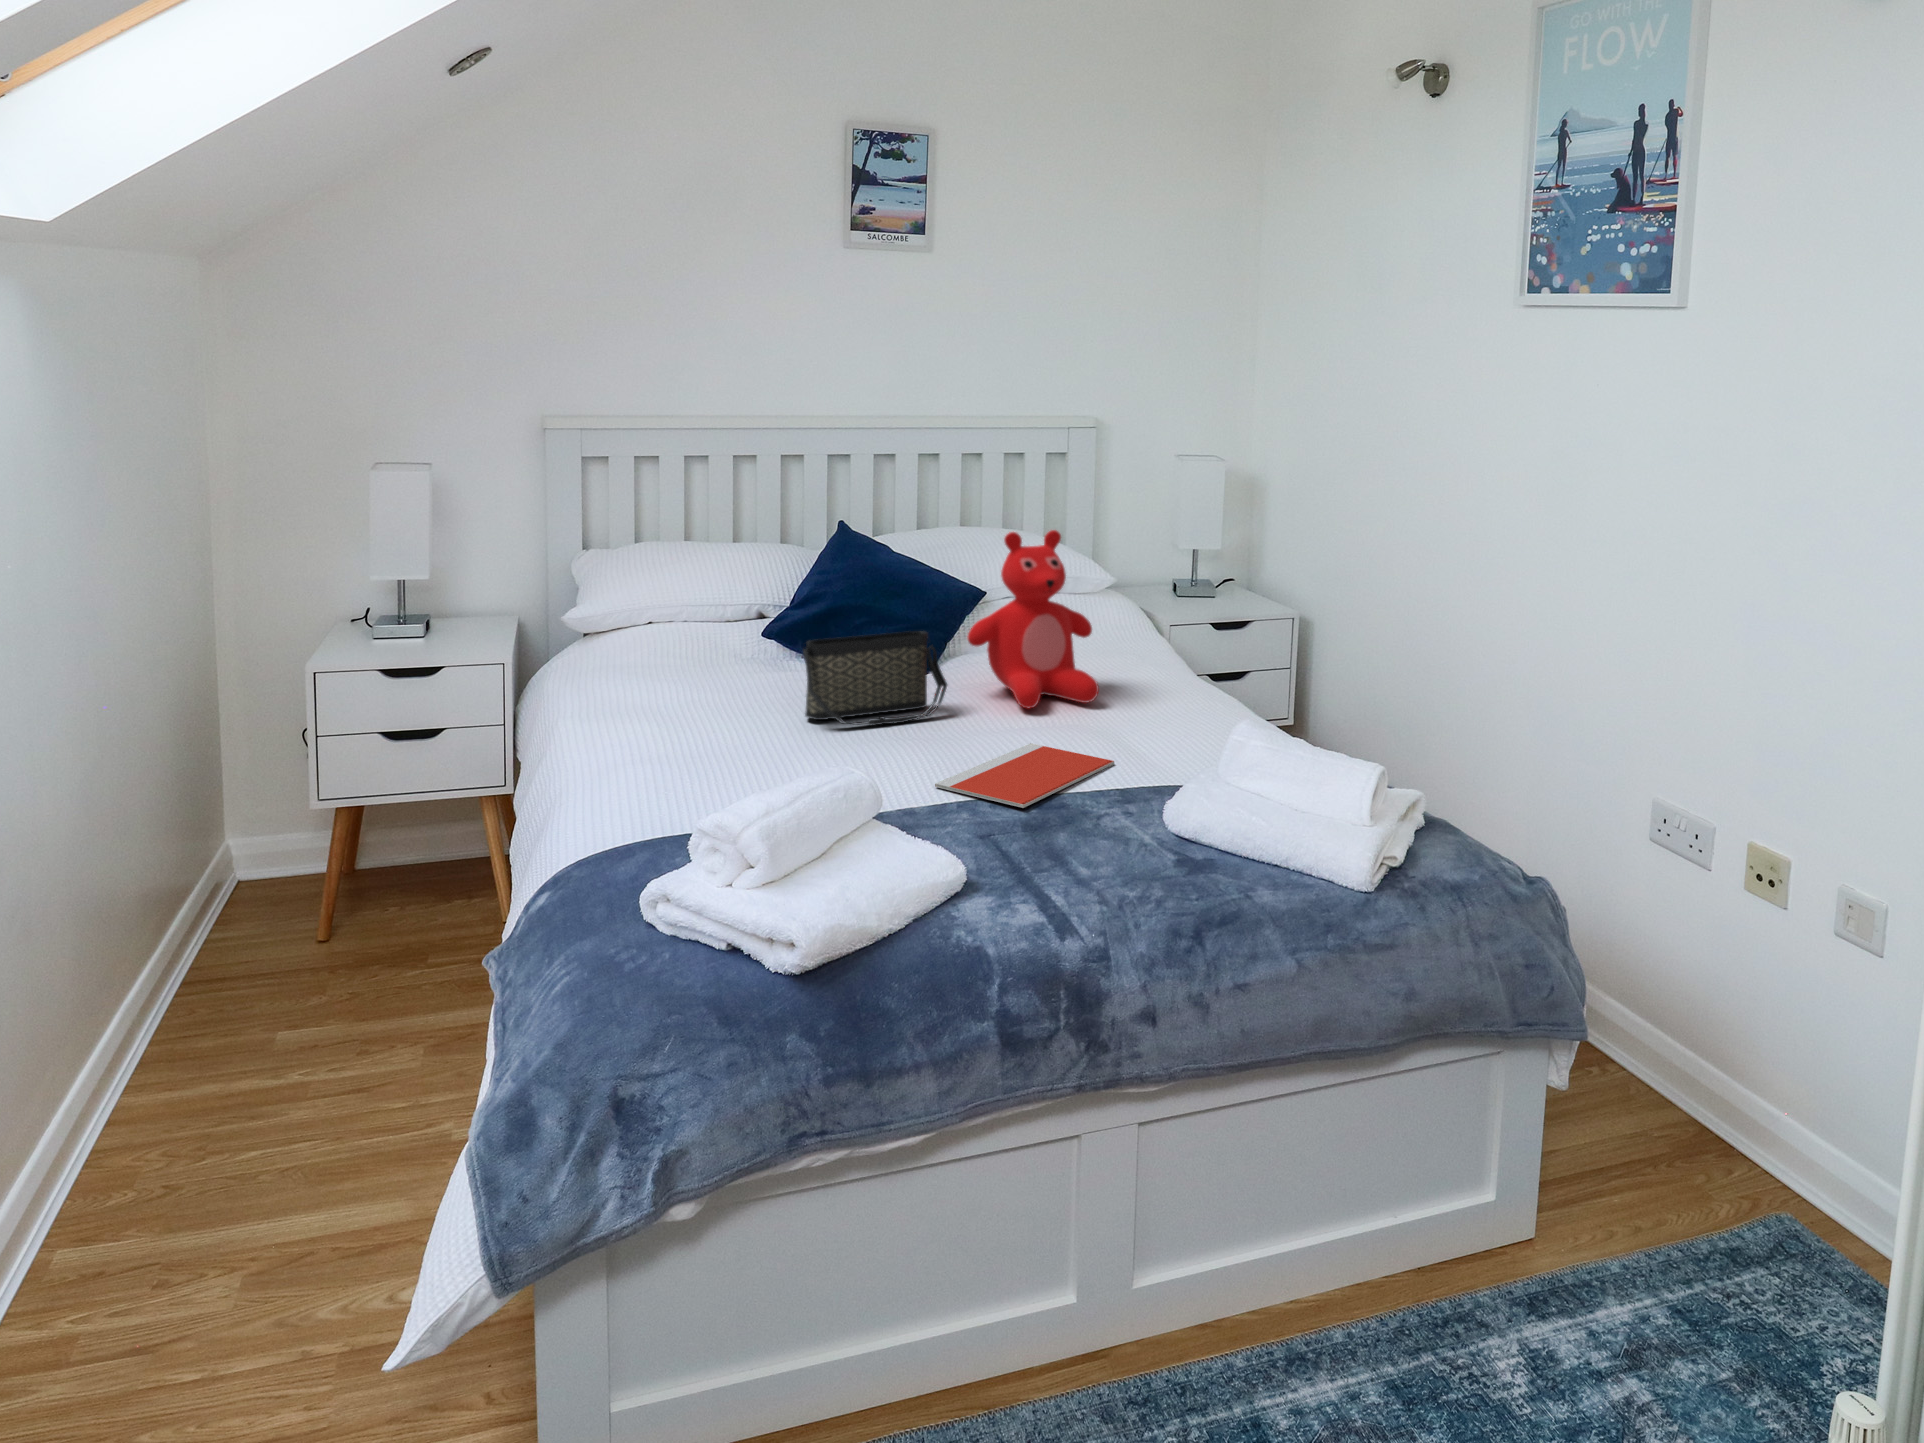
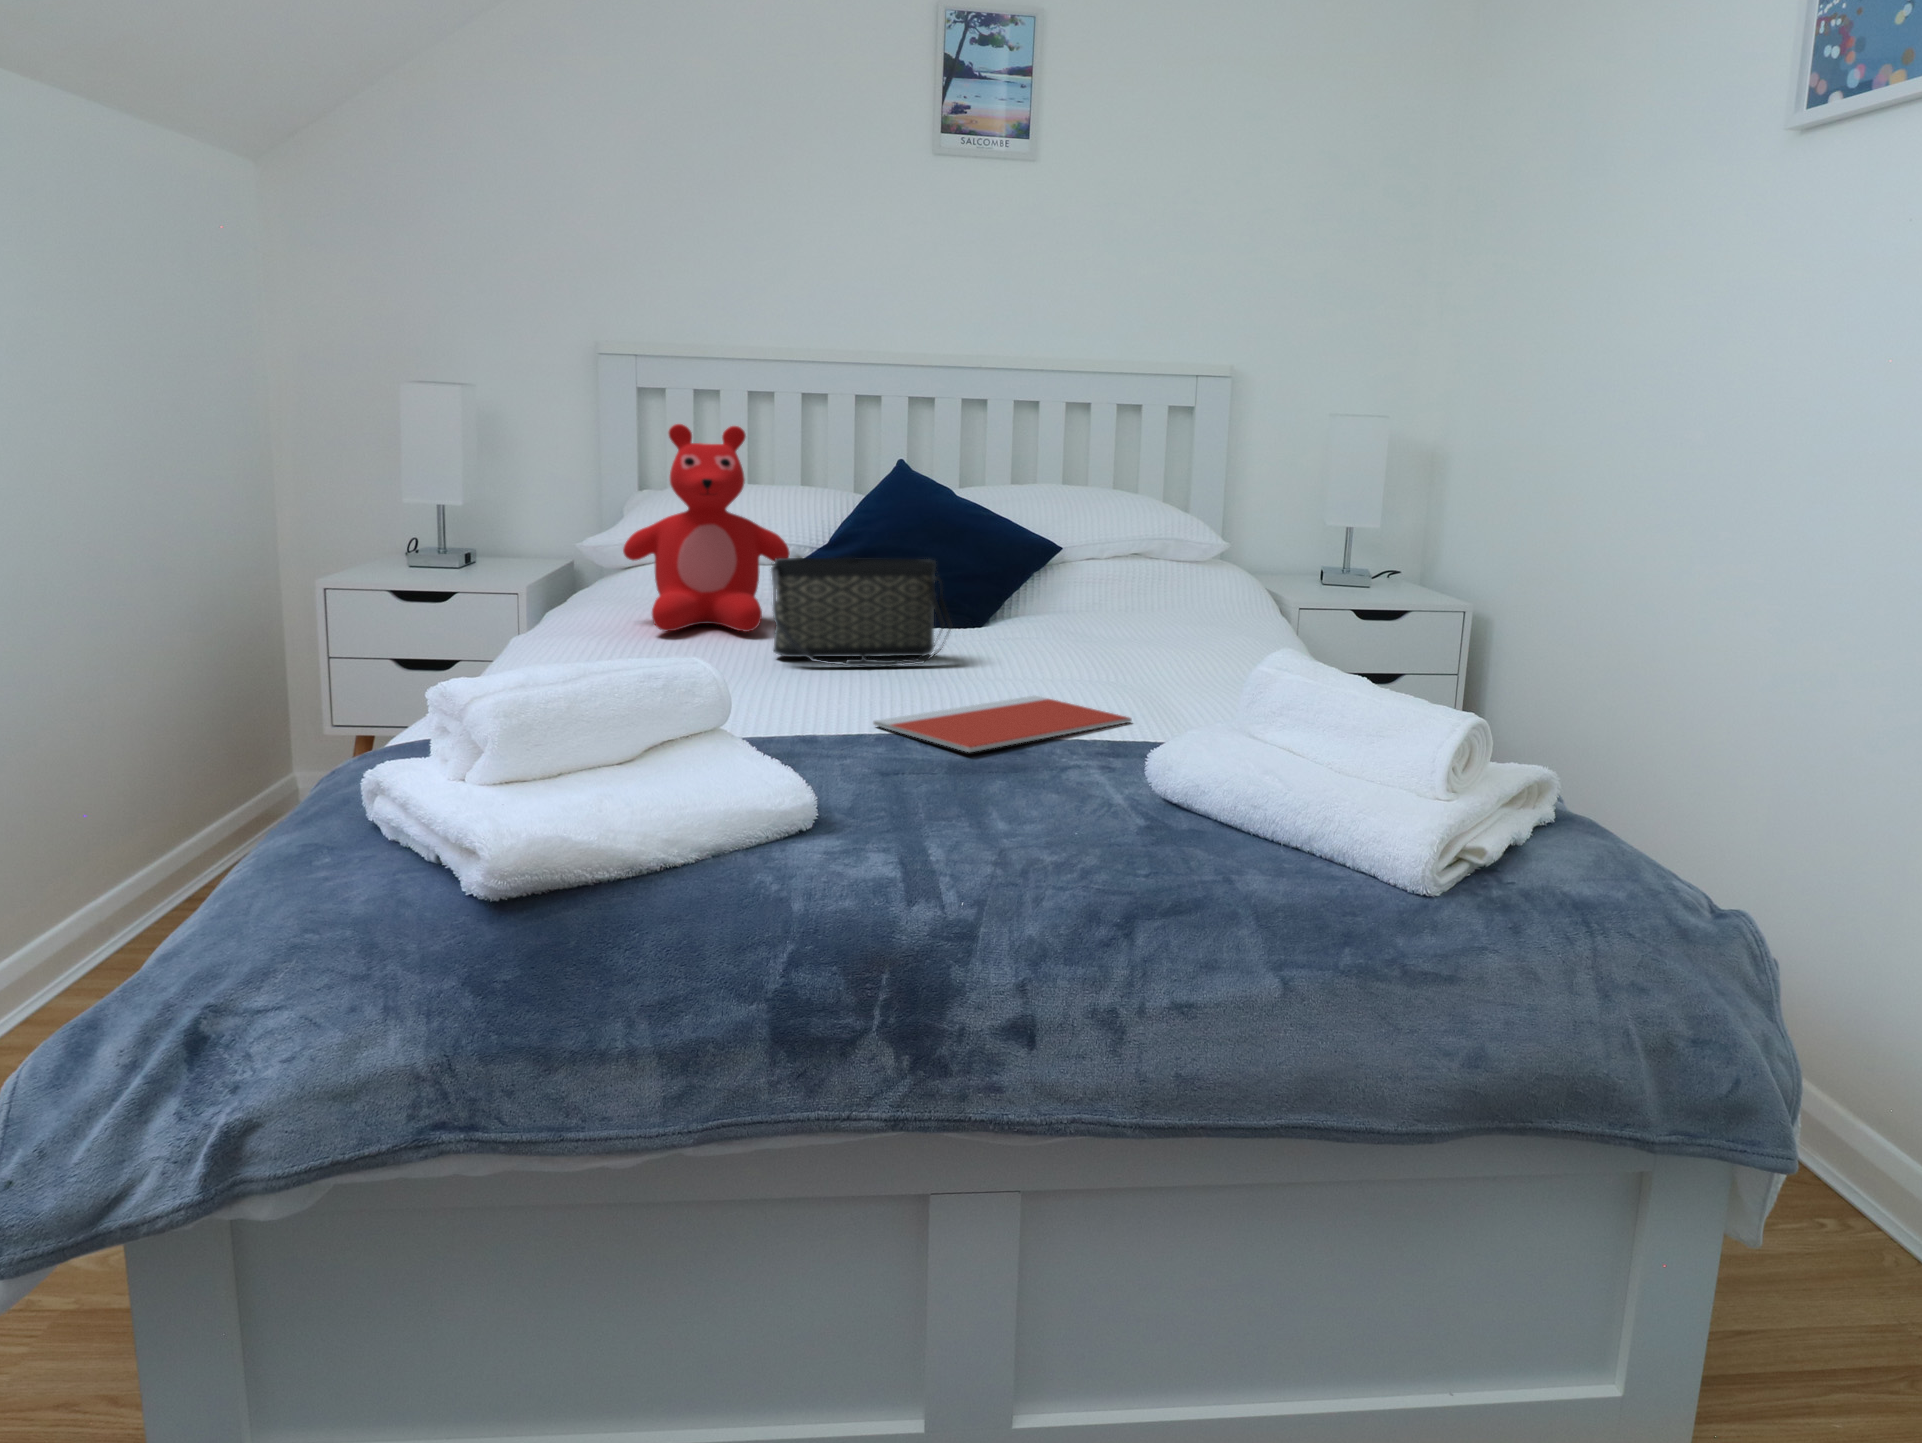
teddy bear: present [968,530,1099,708] -> present [623,424,790,632]

